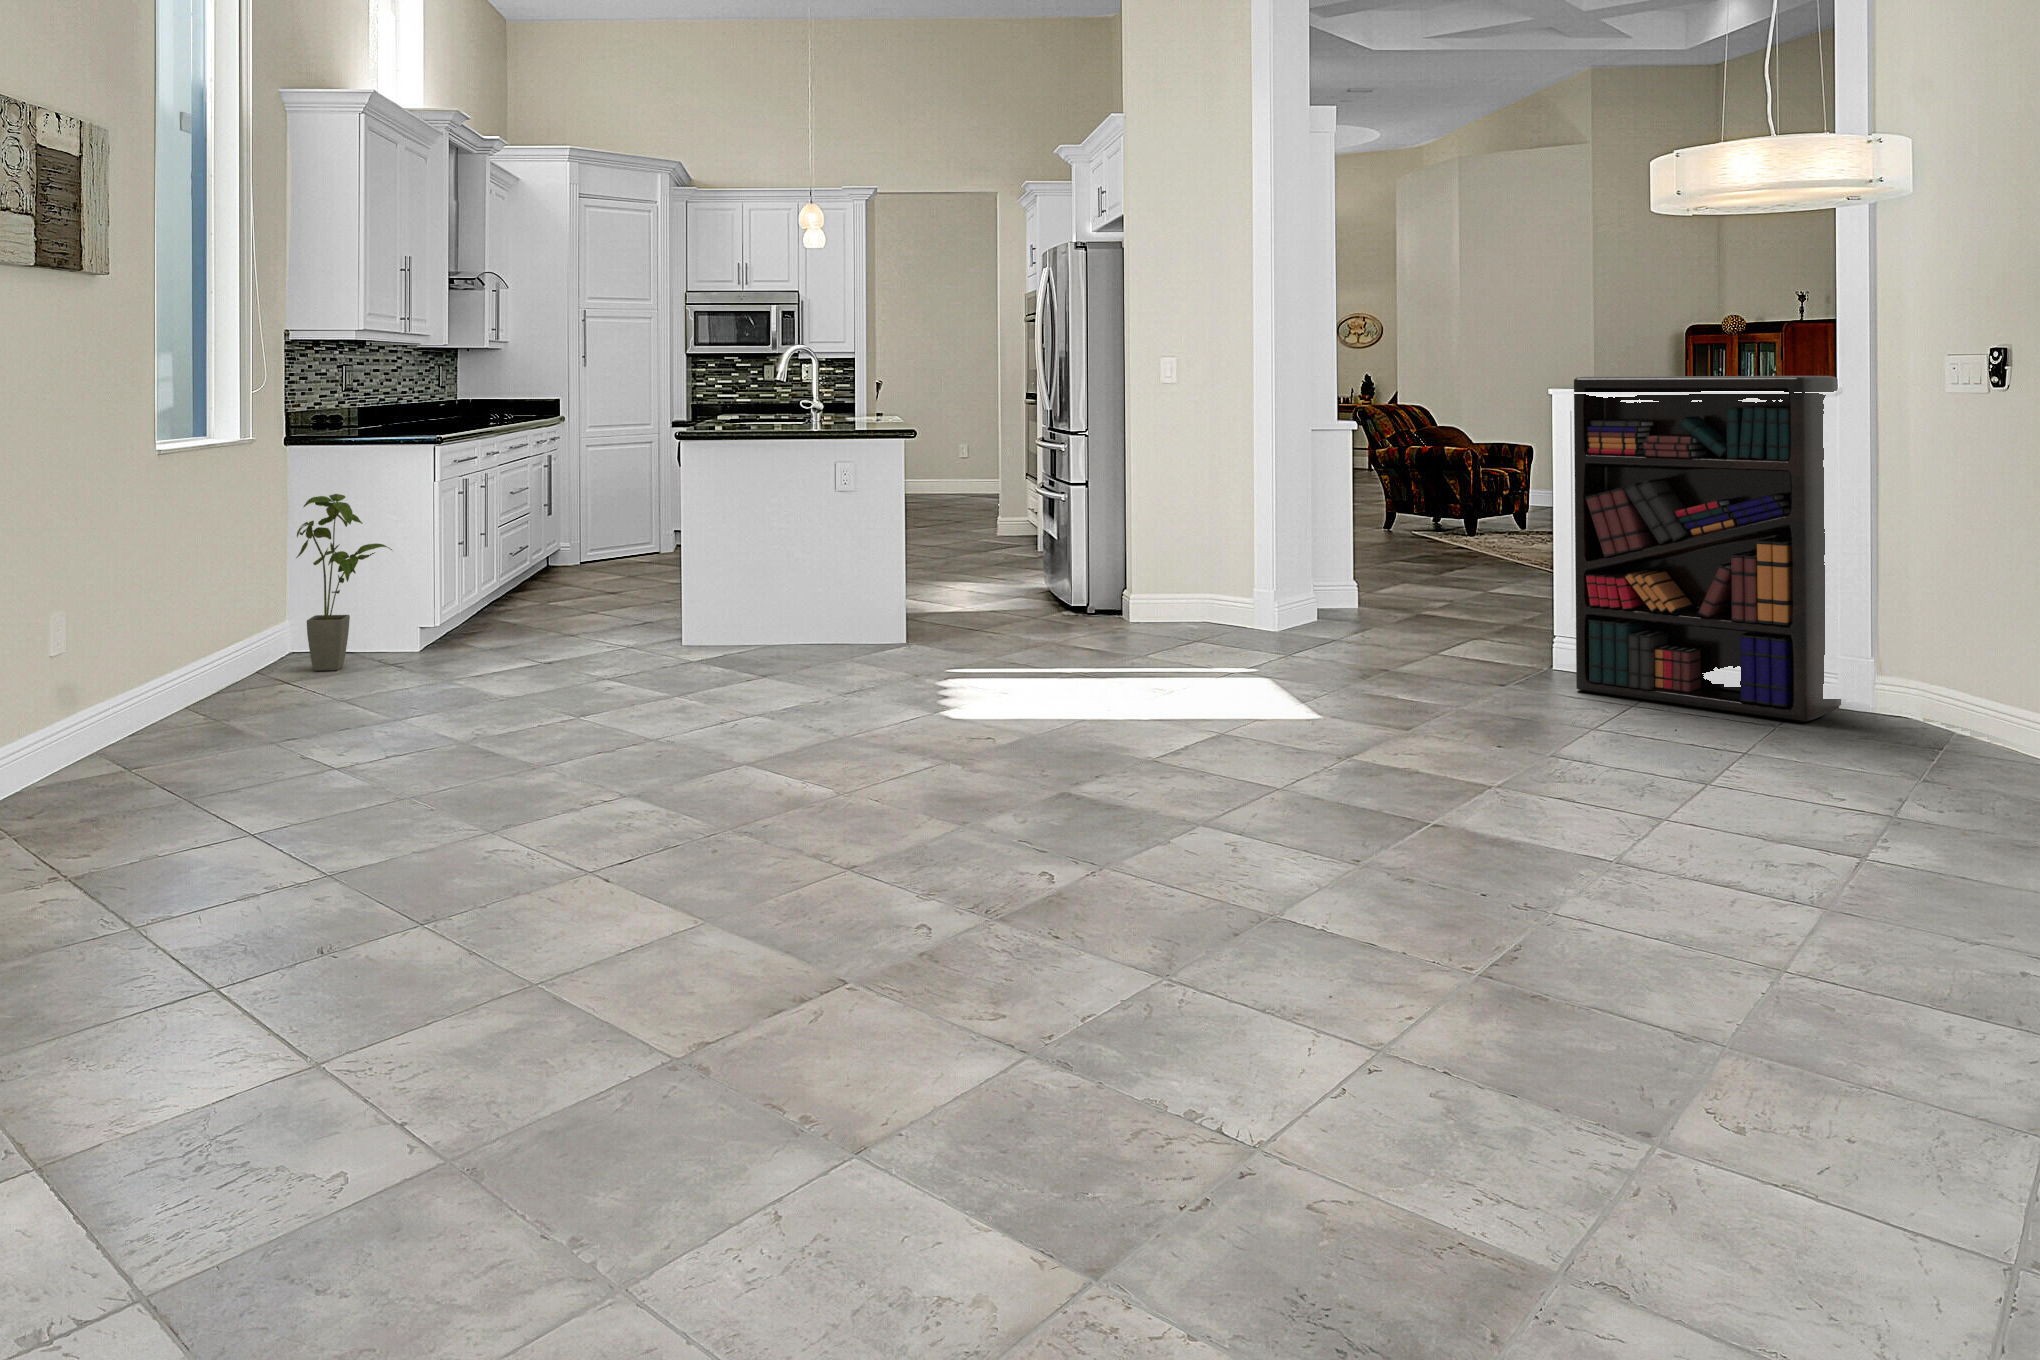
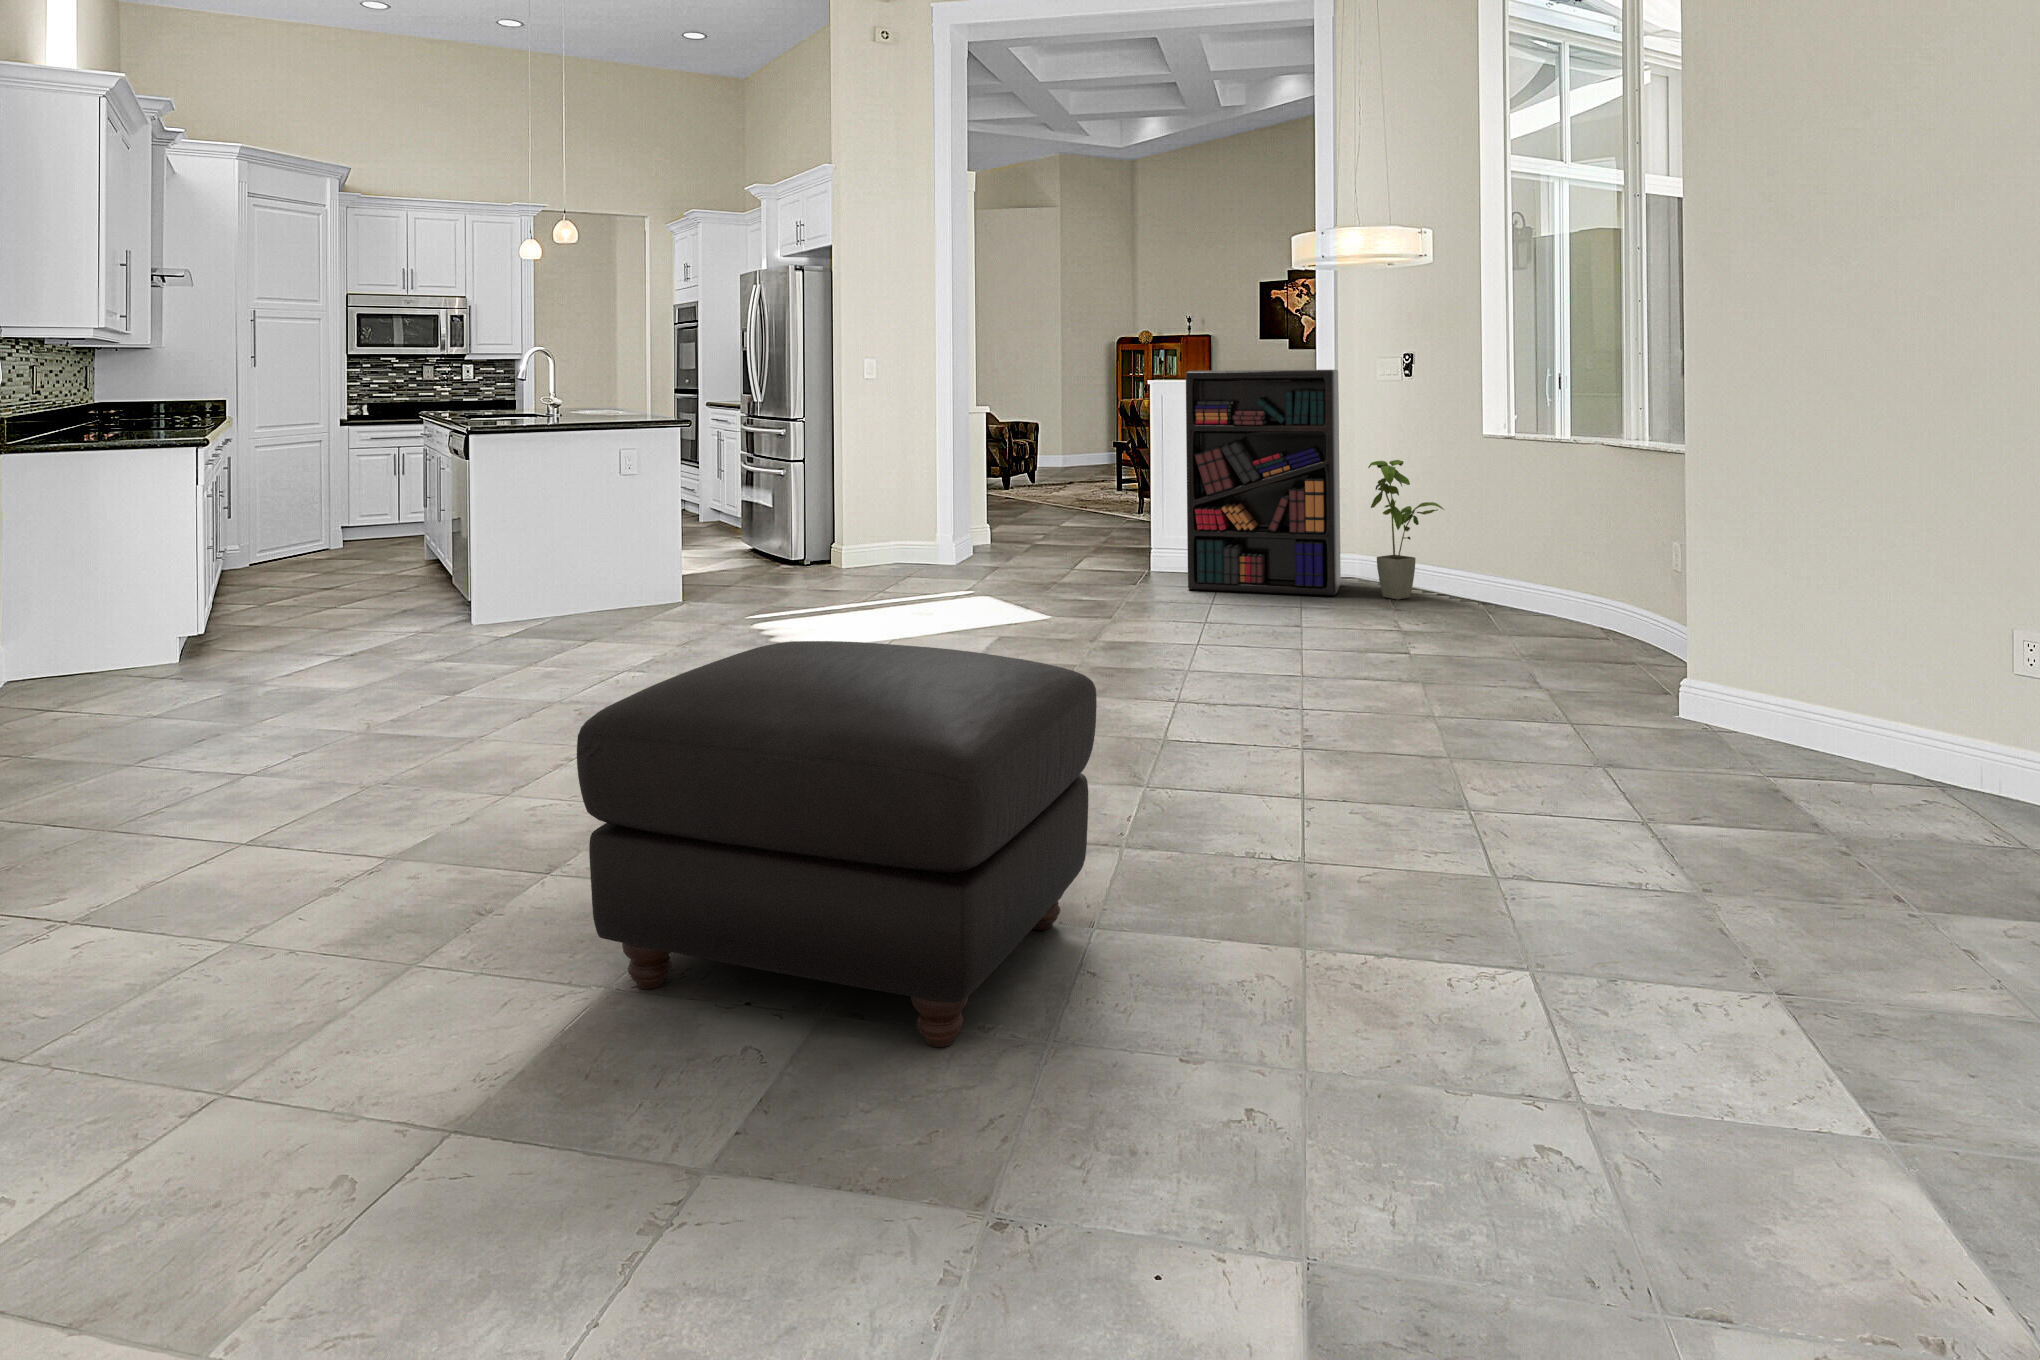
house plant: present [296,494,392,671] -> present [1368,460,1444,600]
ottoman: none [321,687,900,1175] -> present [577,641,1097,1047]

